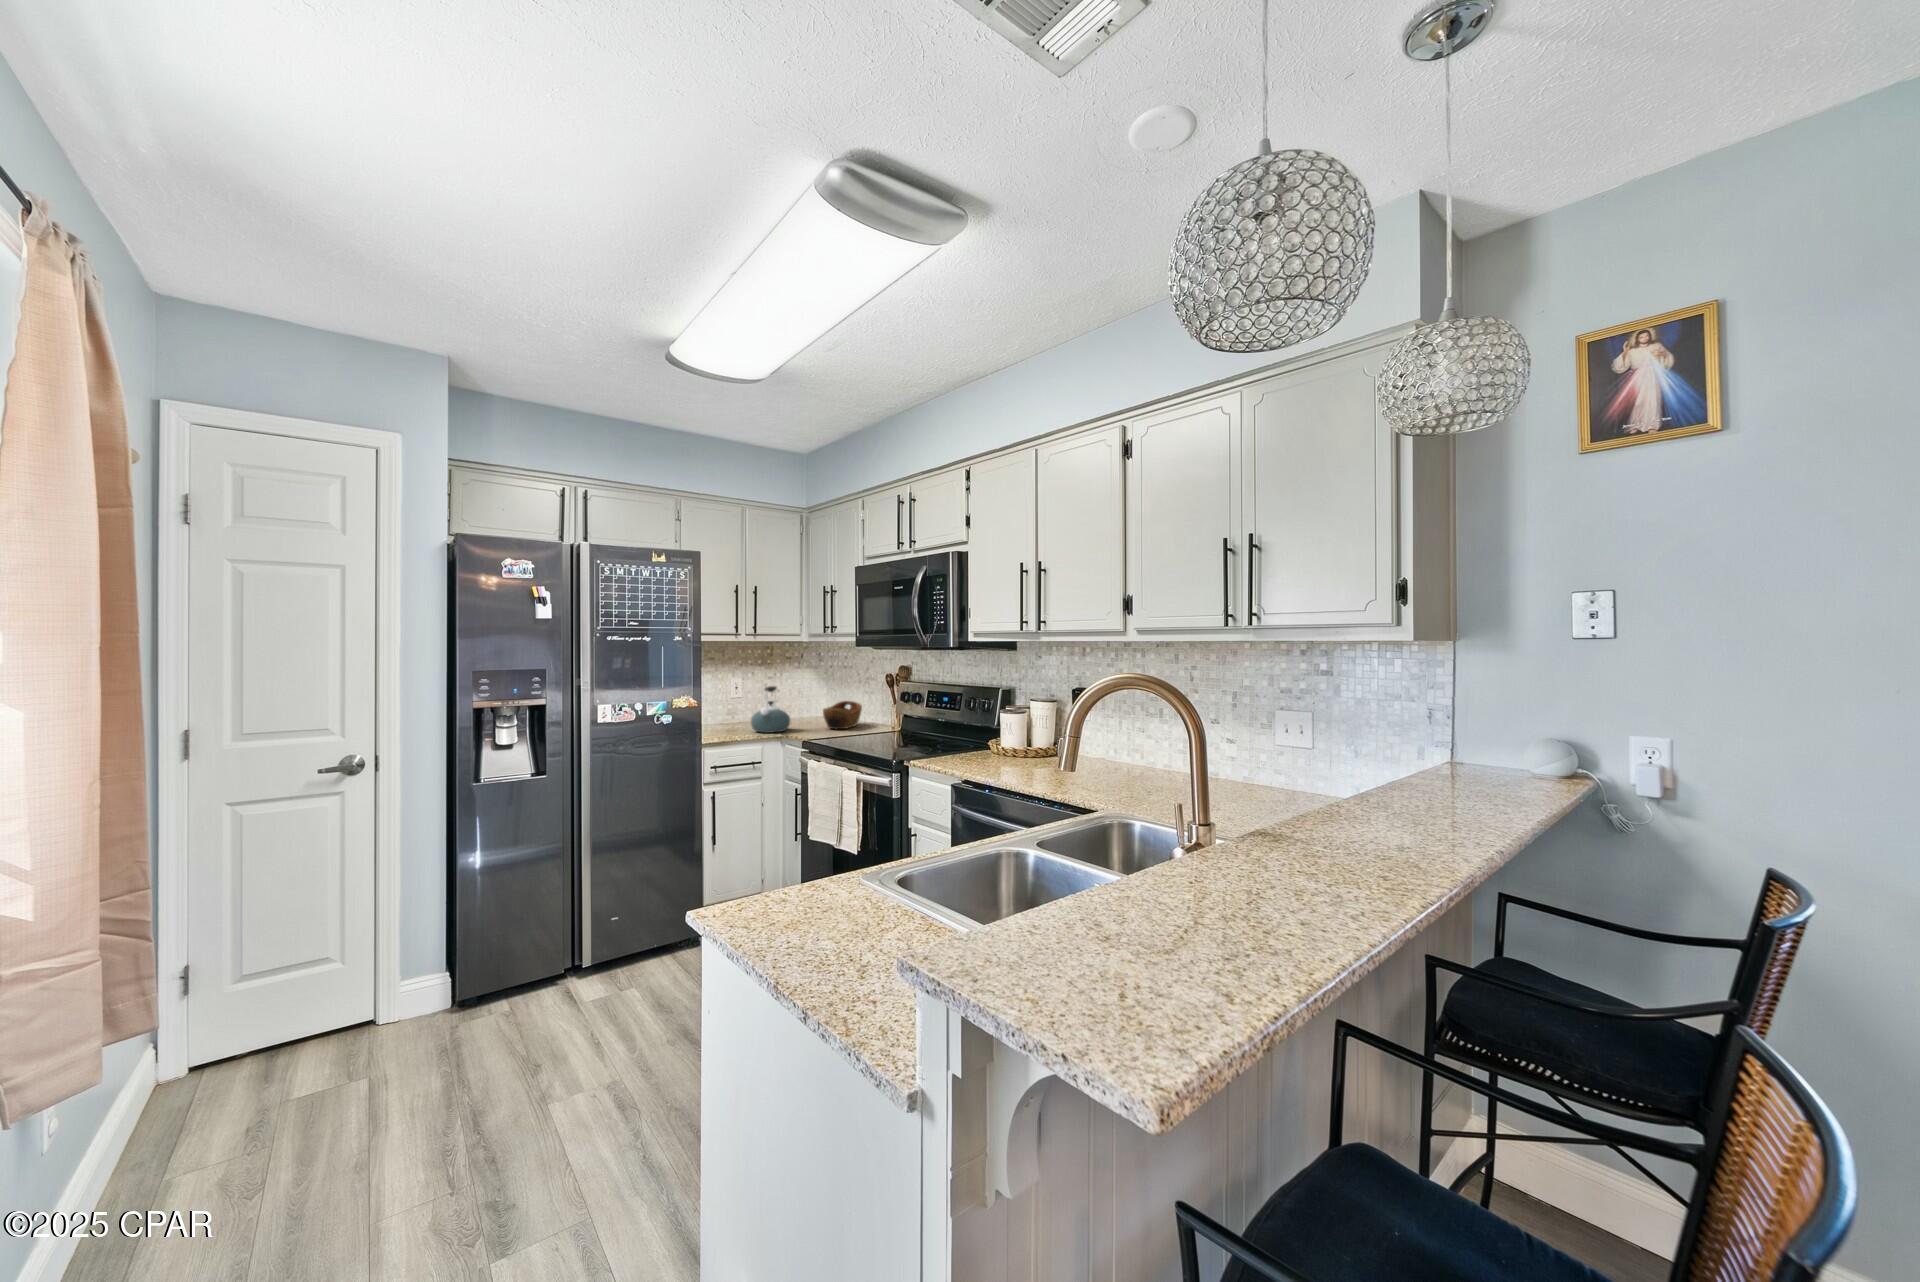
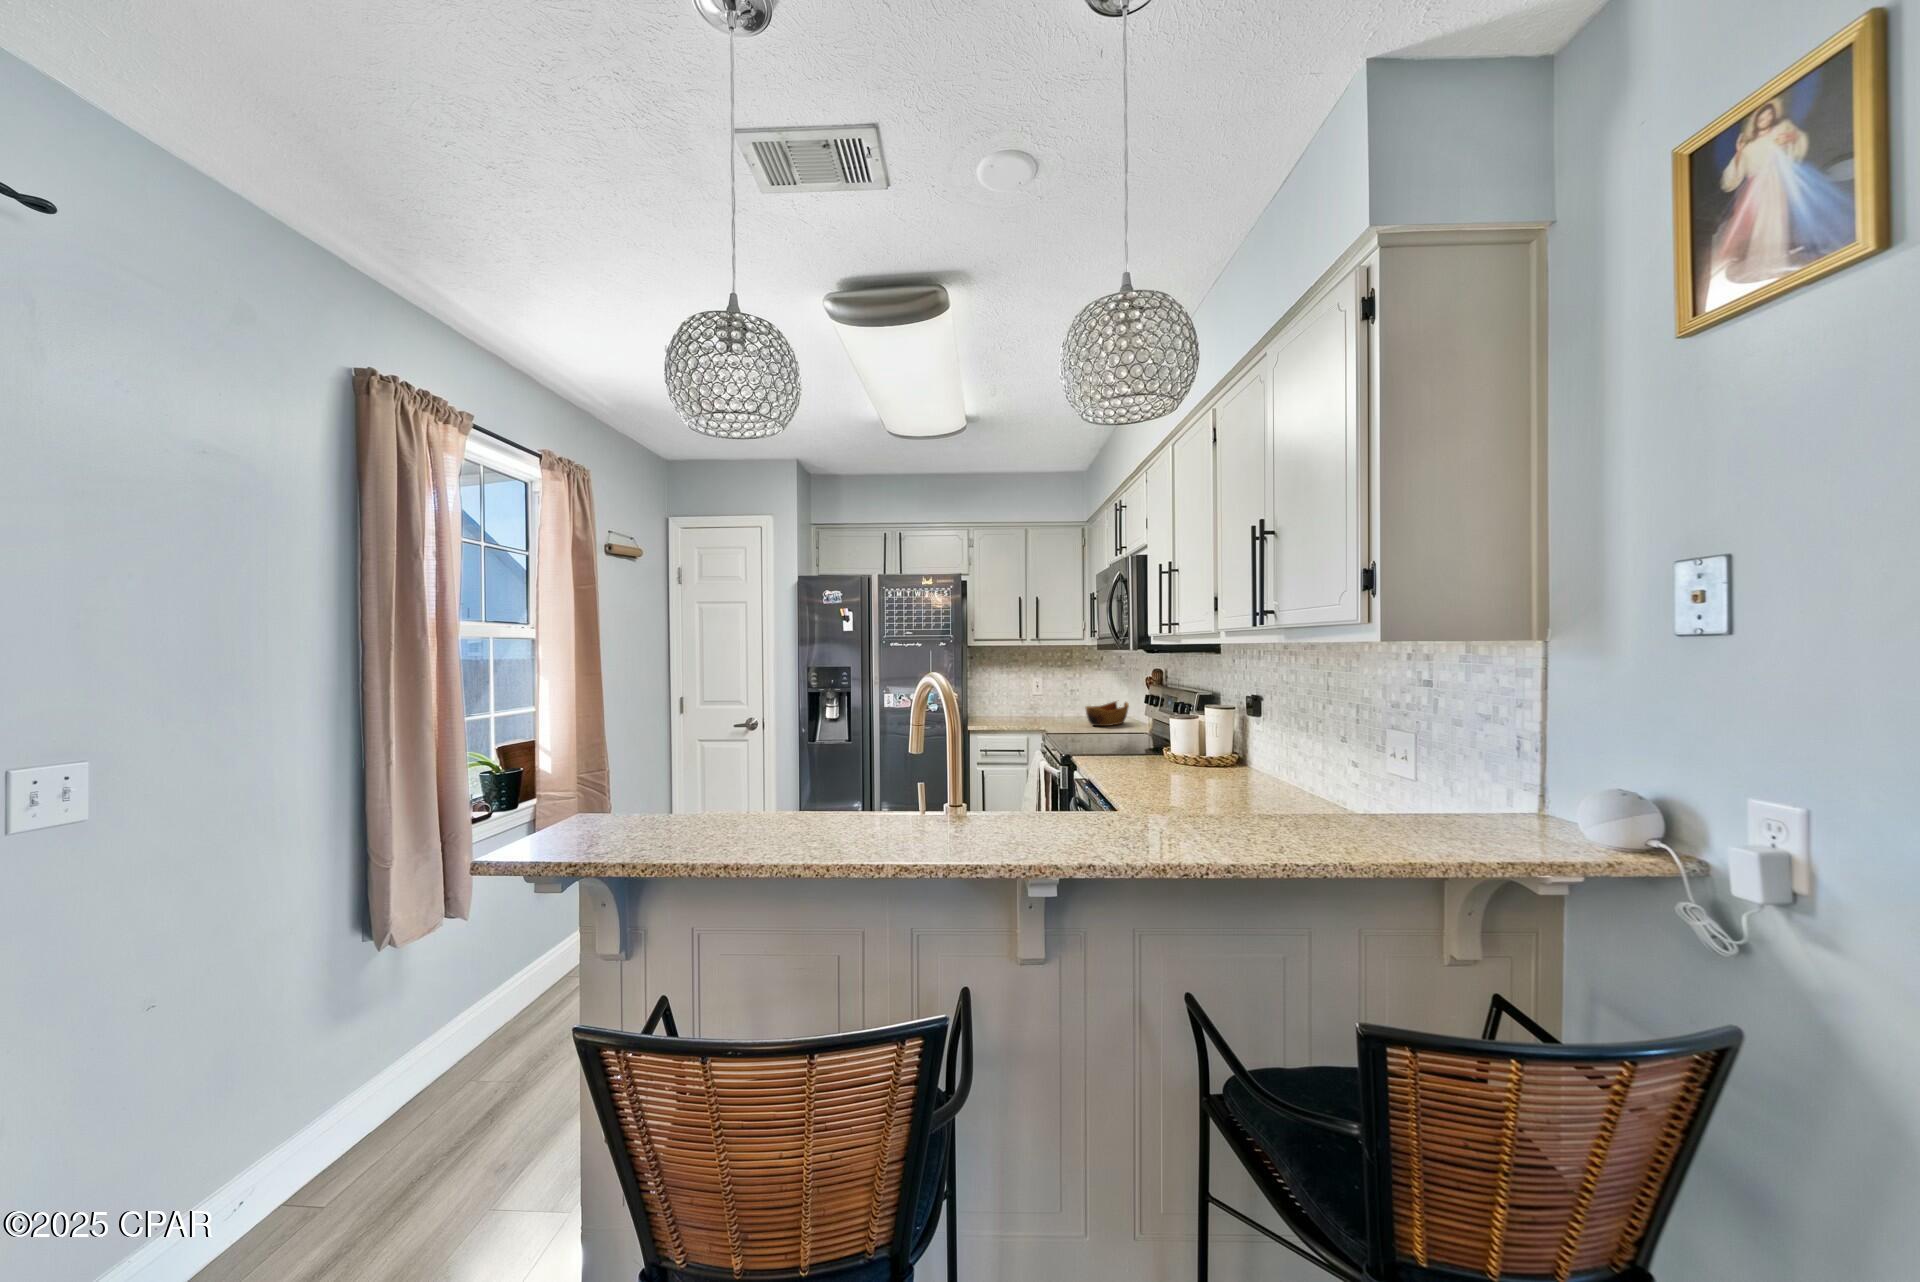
kettle: present [751,686,790,733] -> none [1028,685,1061,725]

